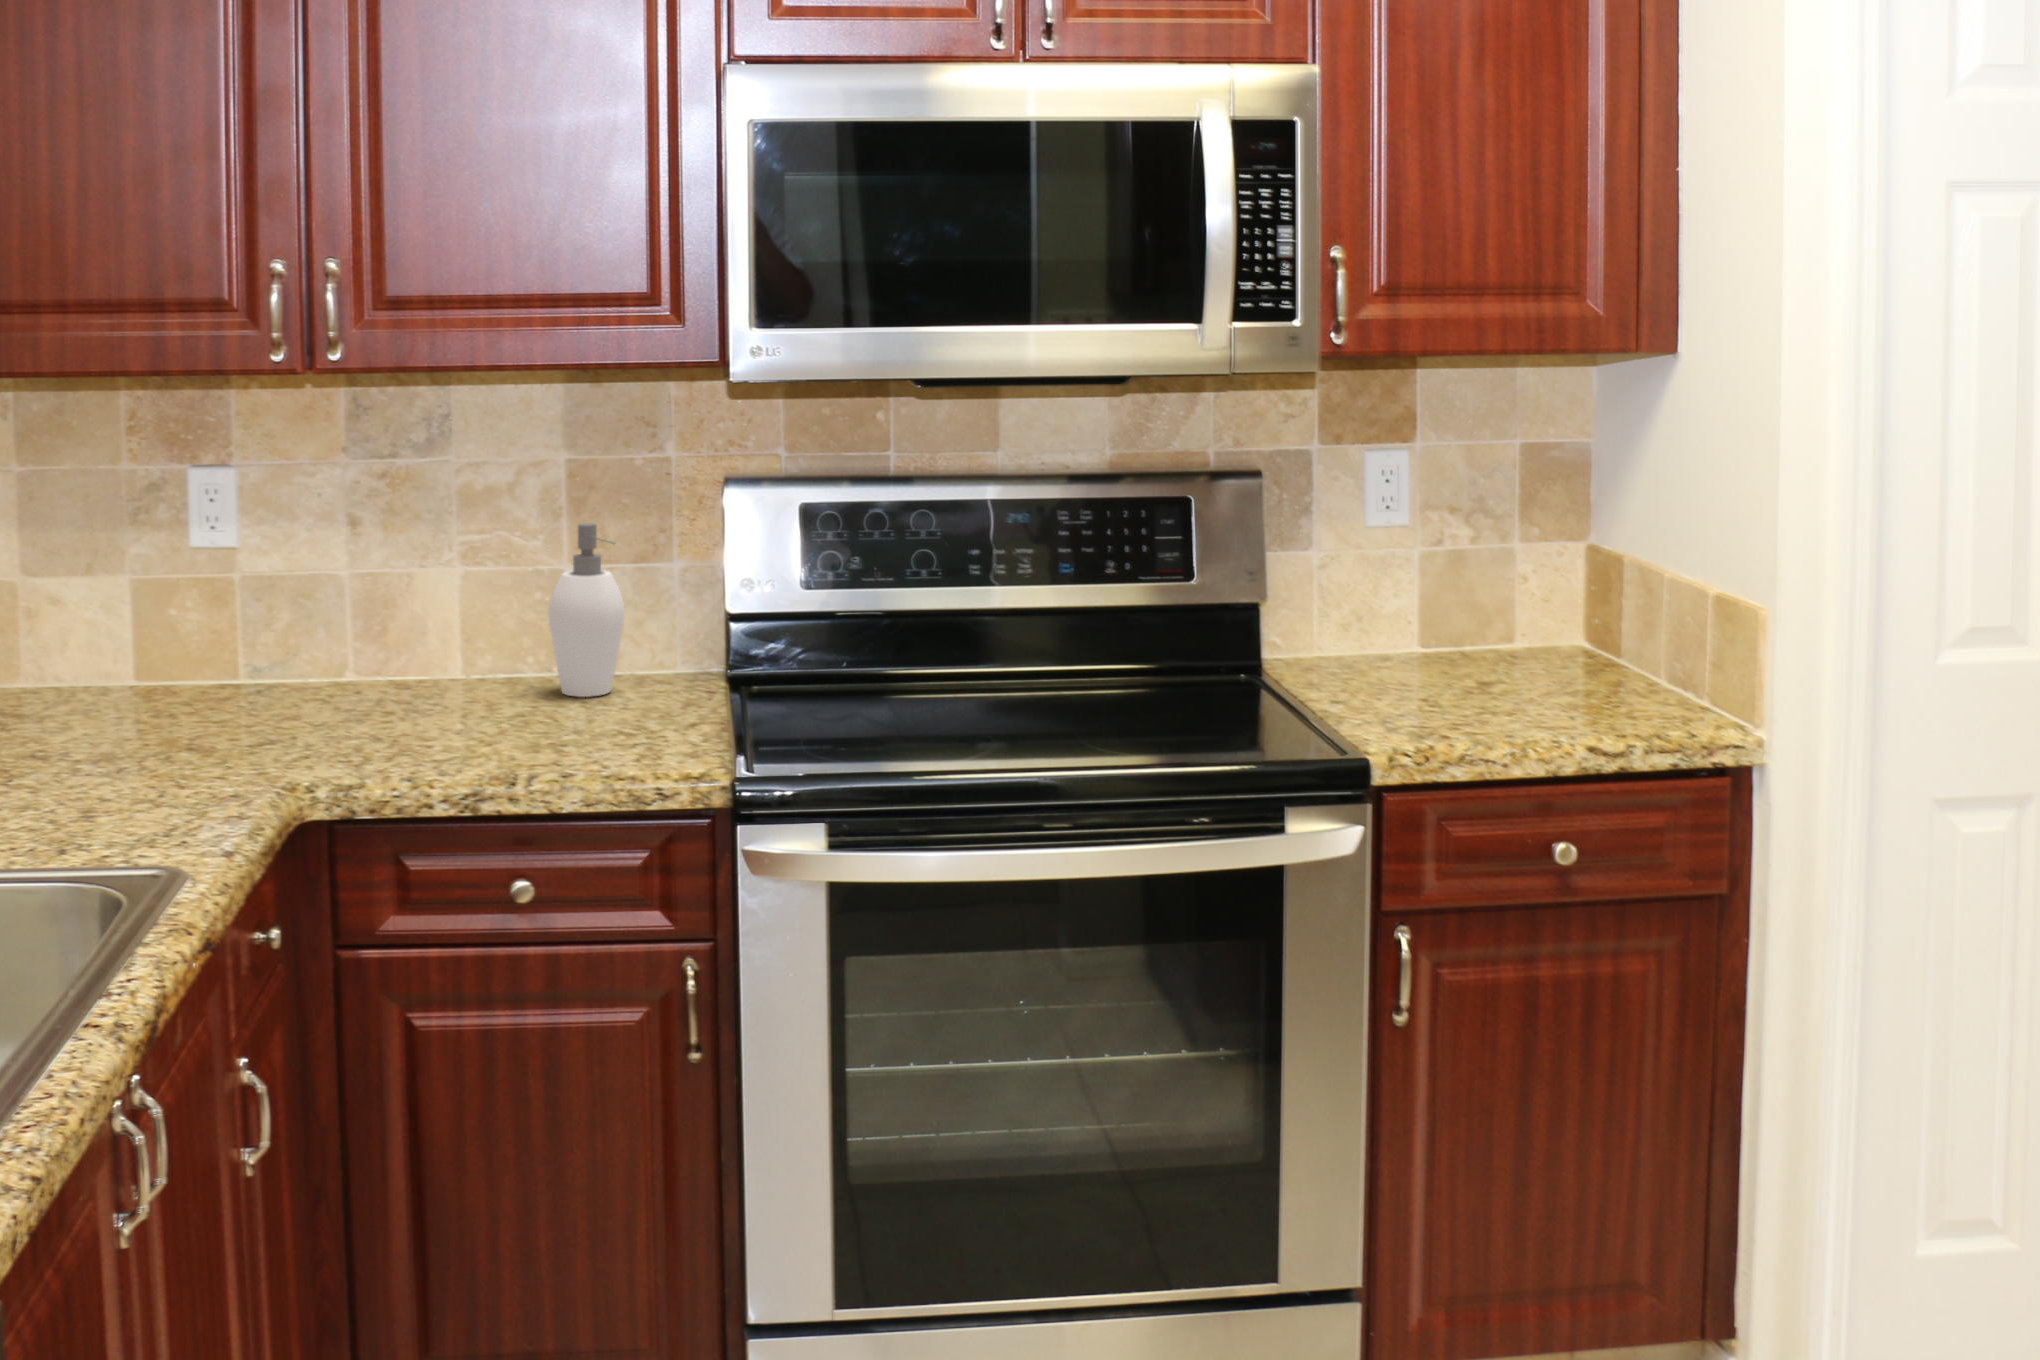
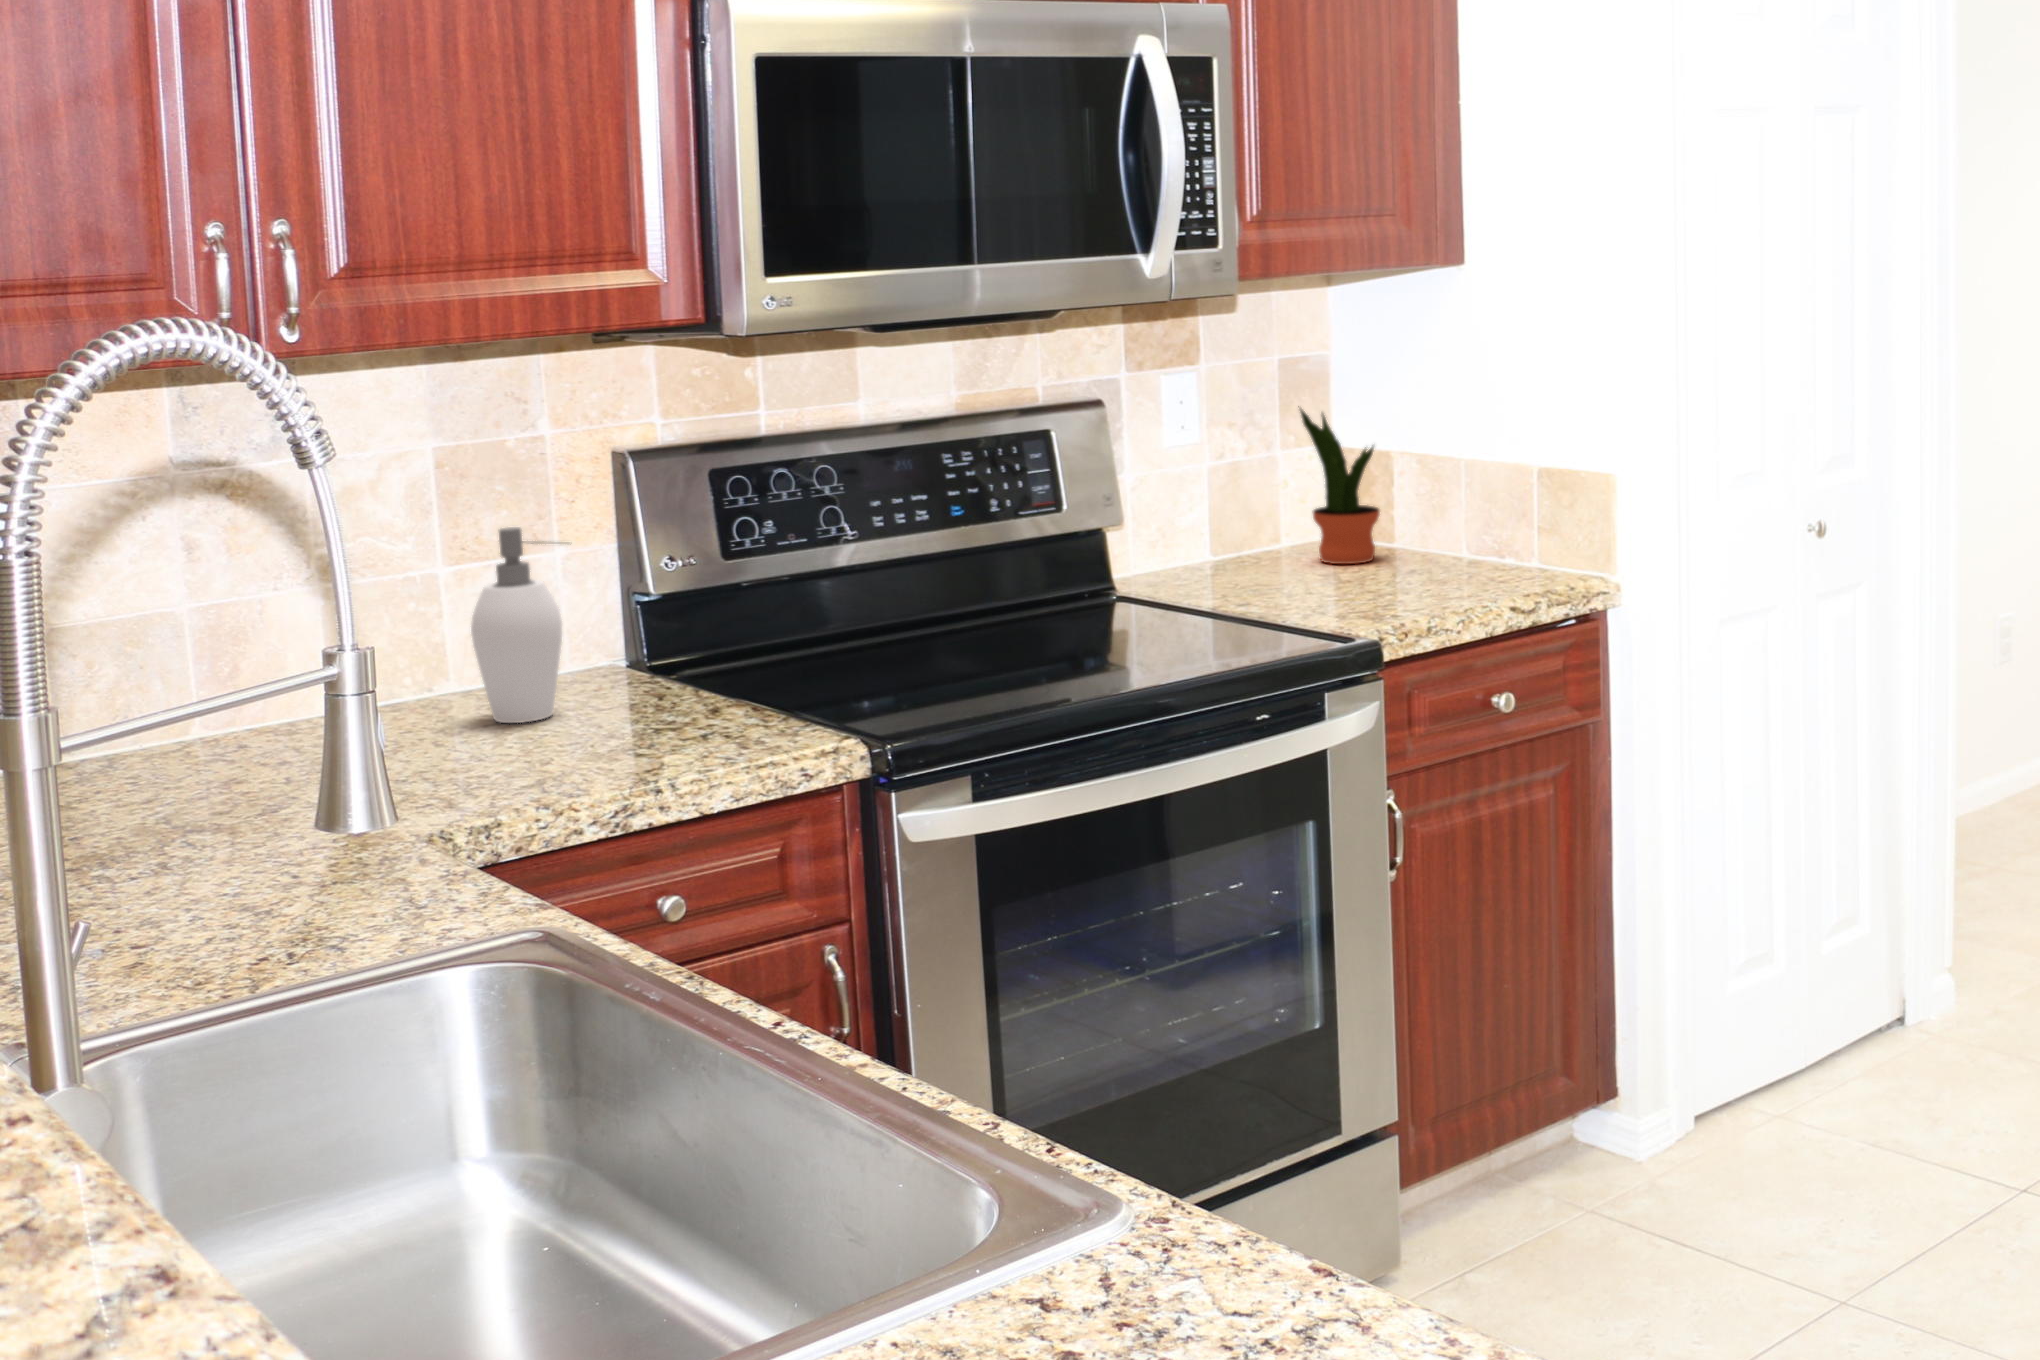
potted plant: none [1476,498,1574,679] -> present [1298,406,1380,564]

